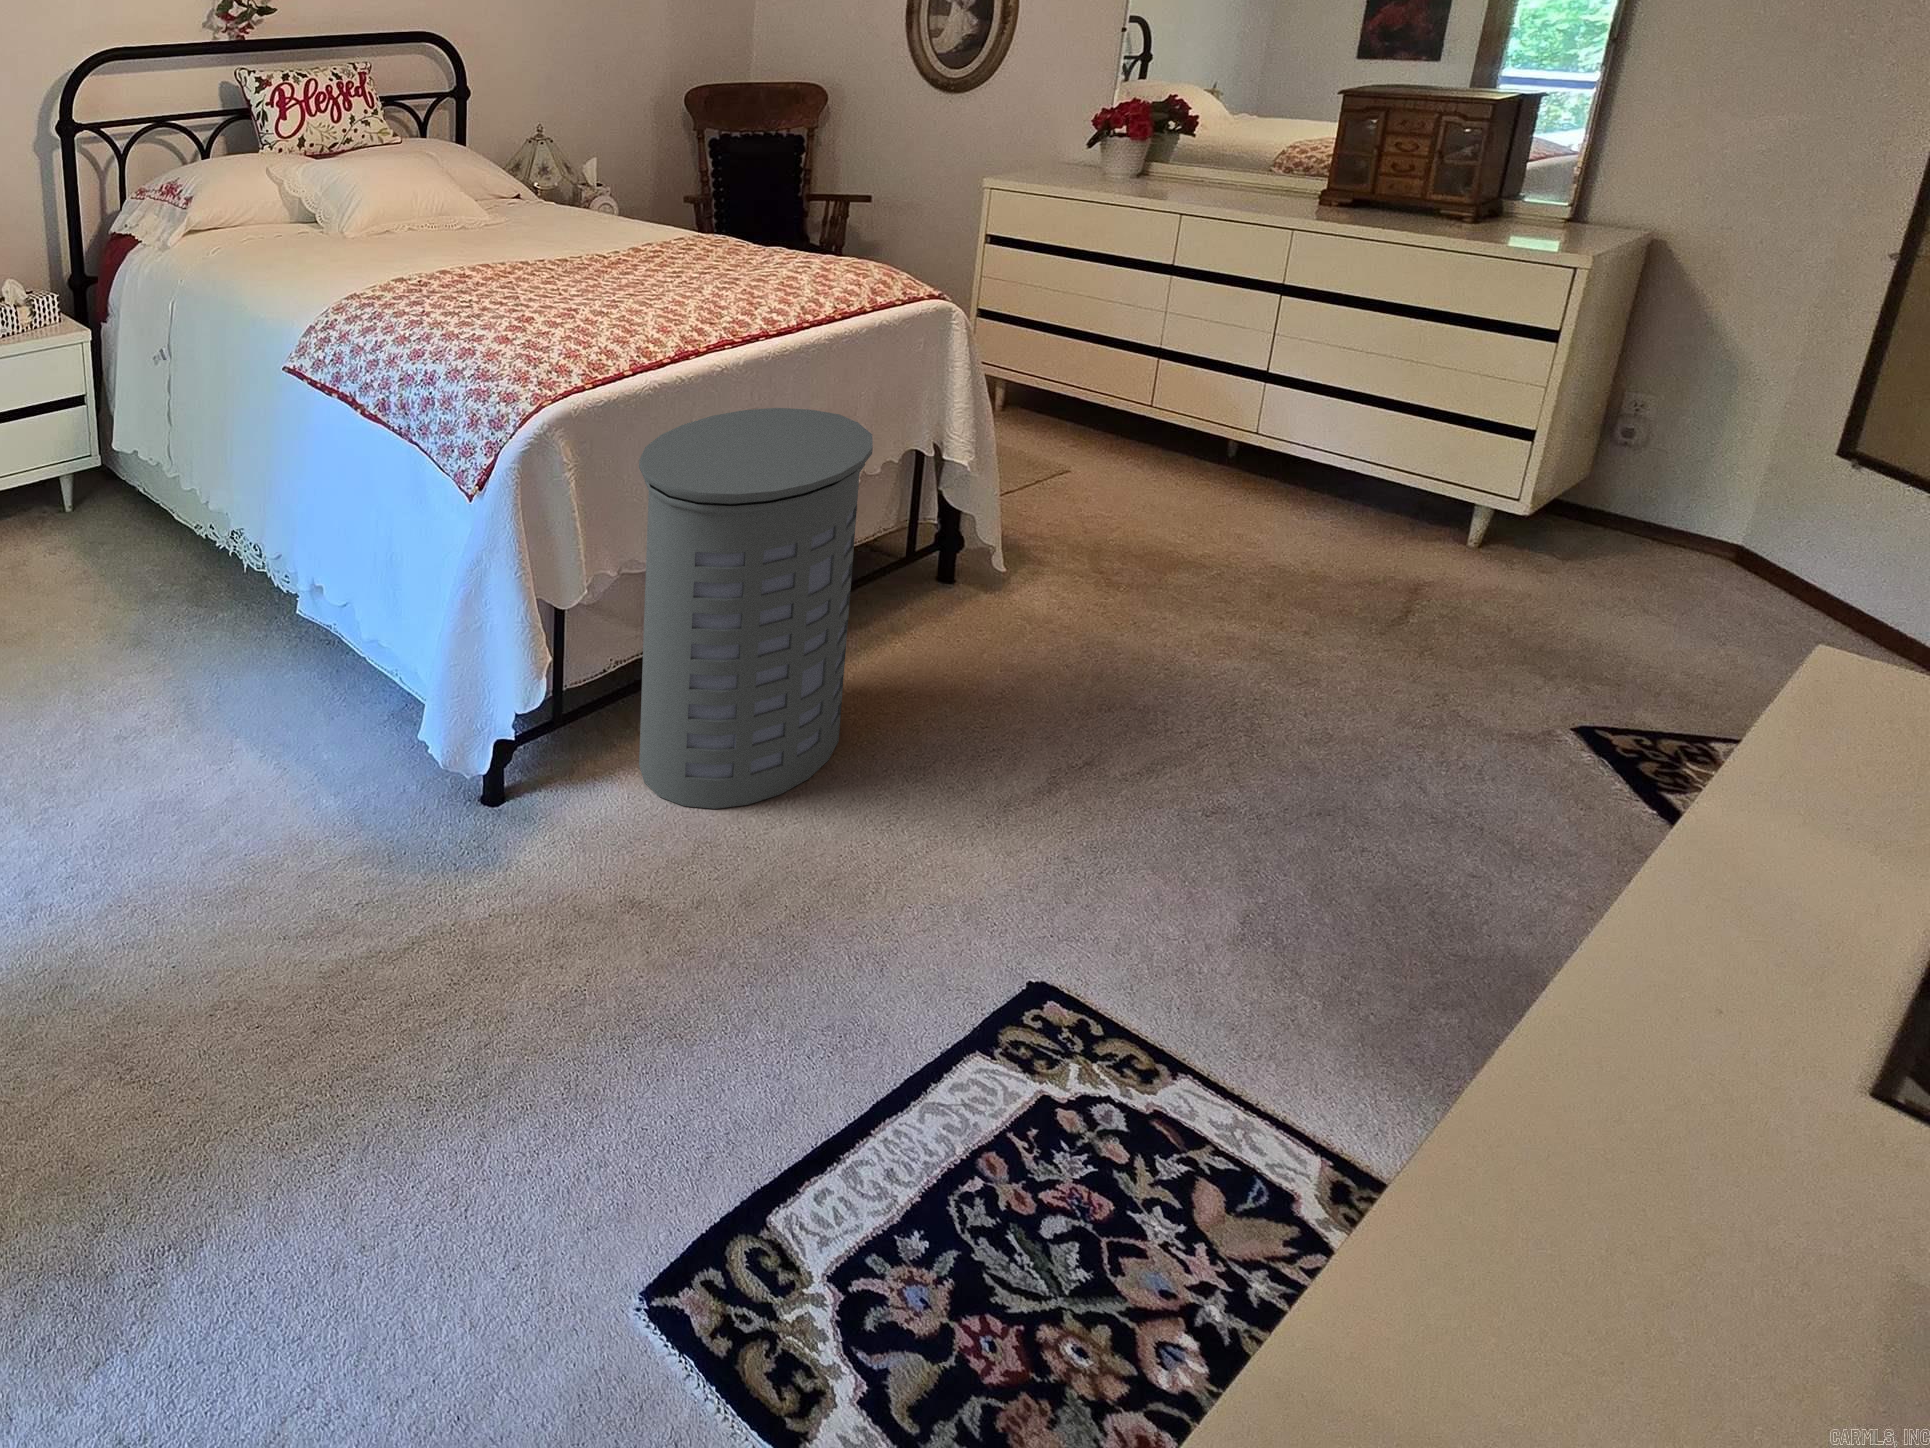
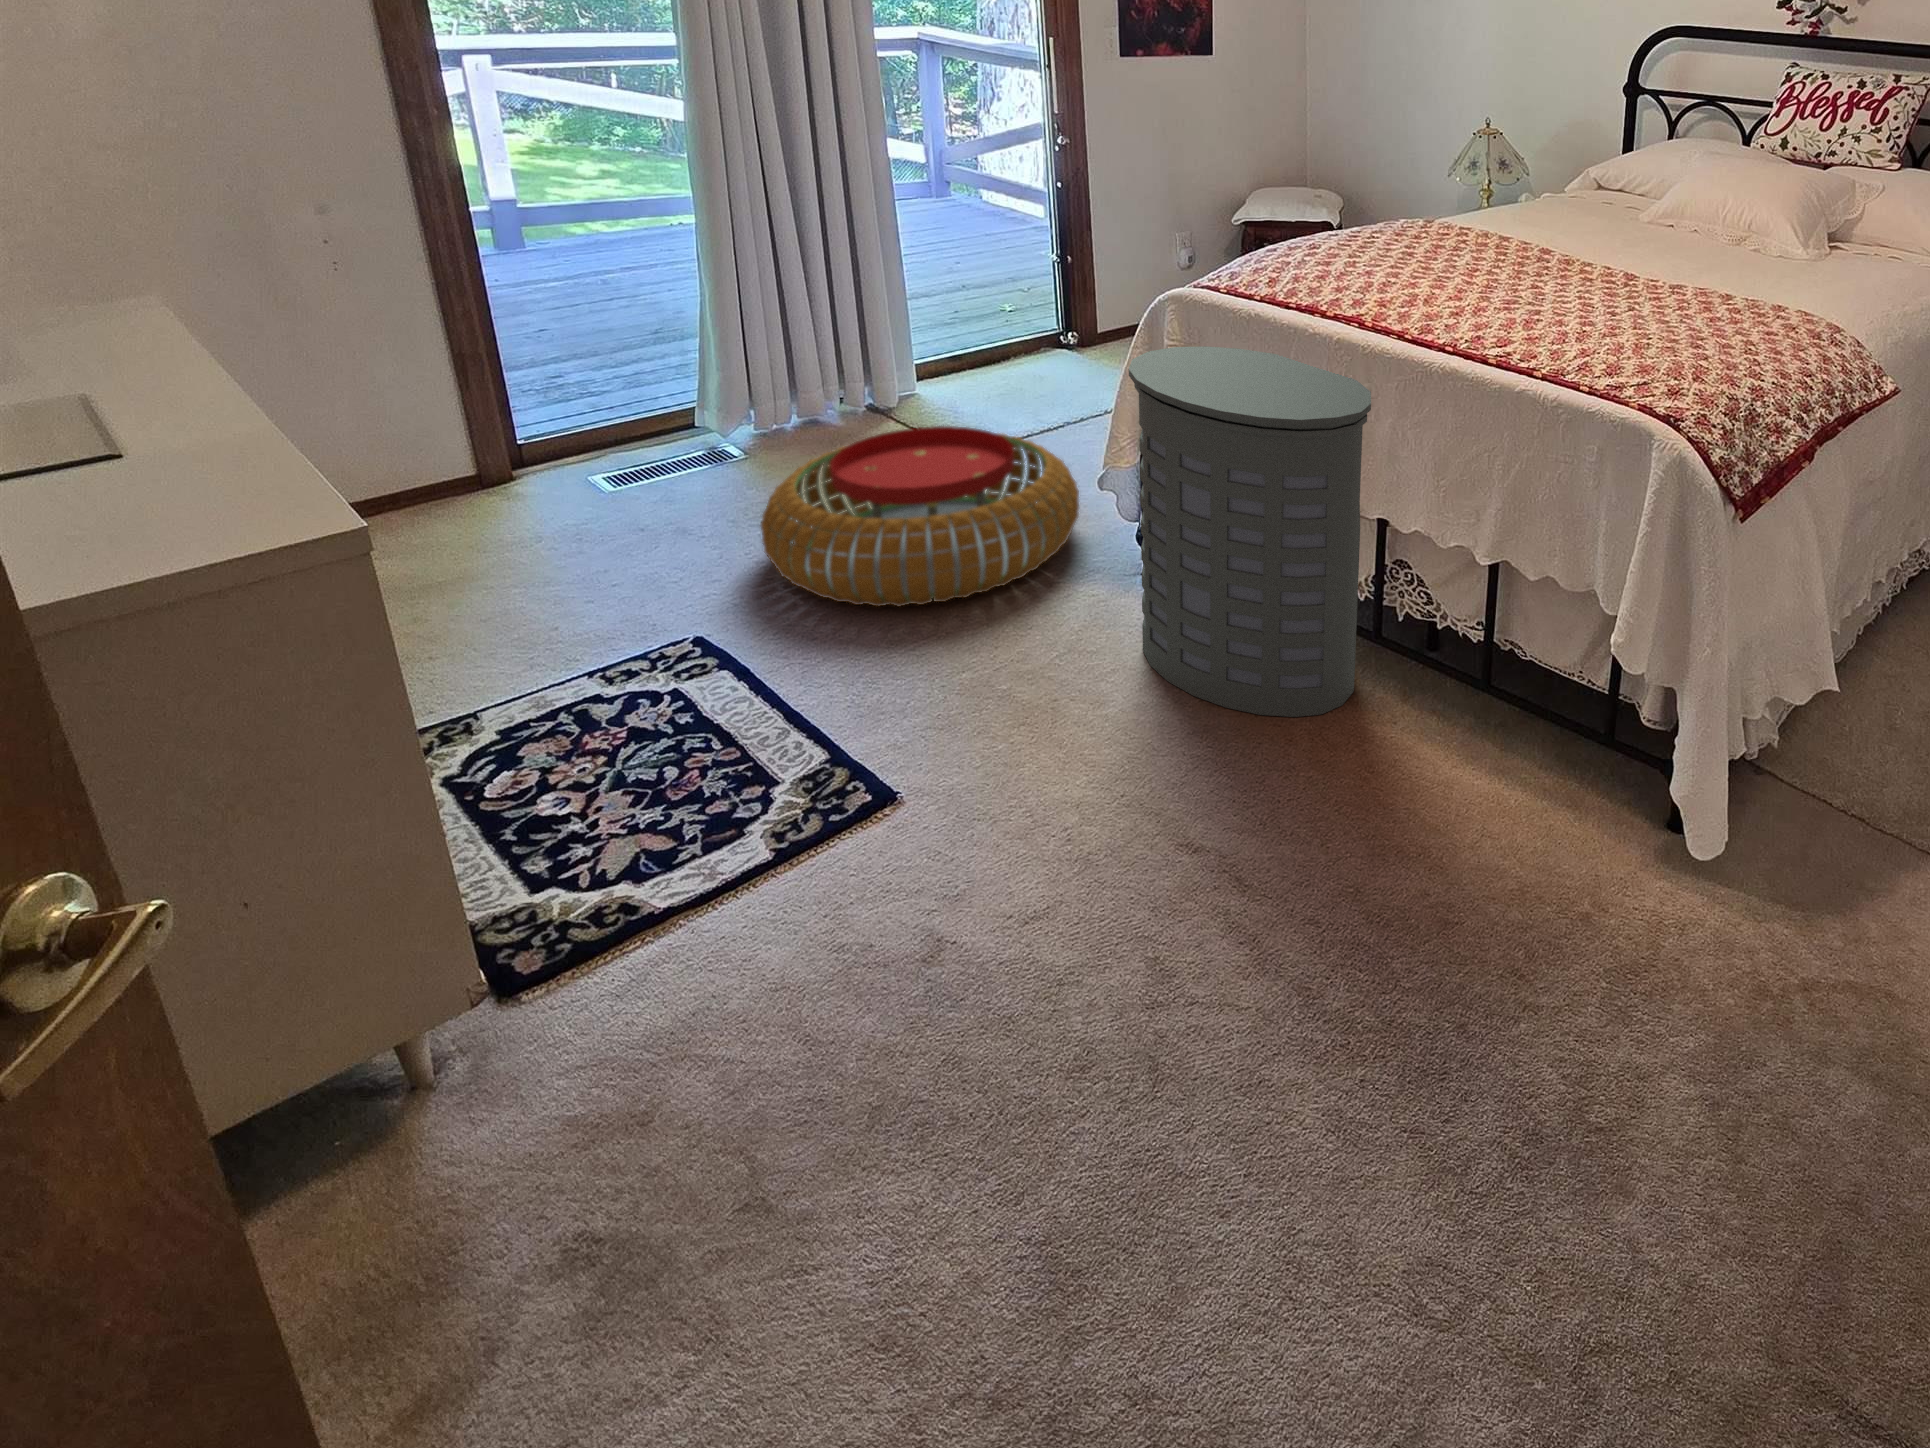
pouf: none [166,773,635,1192] -> present [761,426,1079,606]

